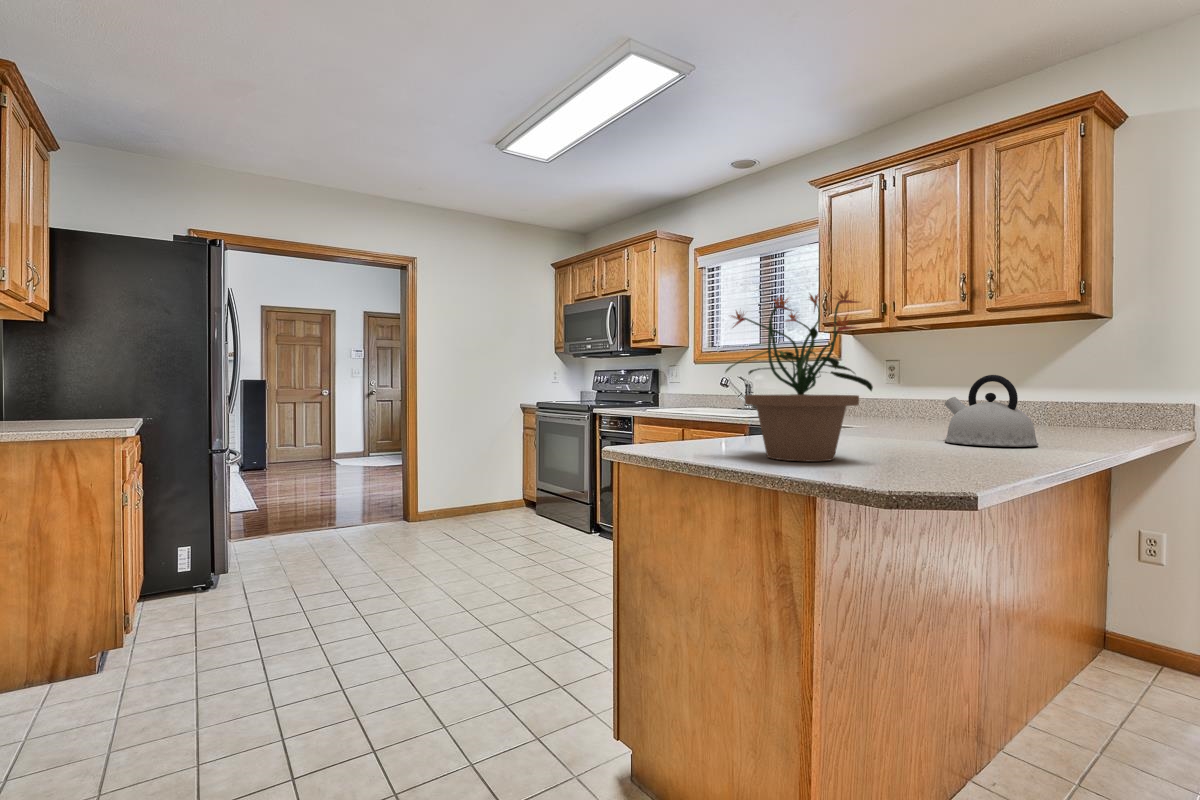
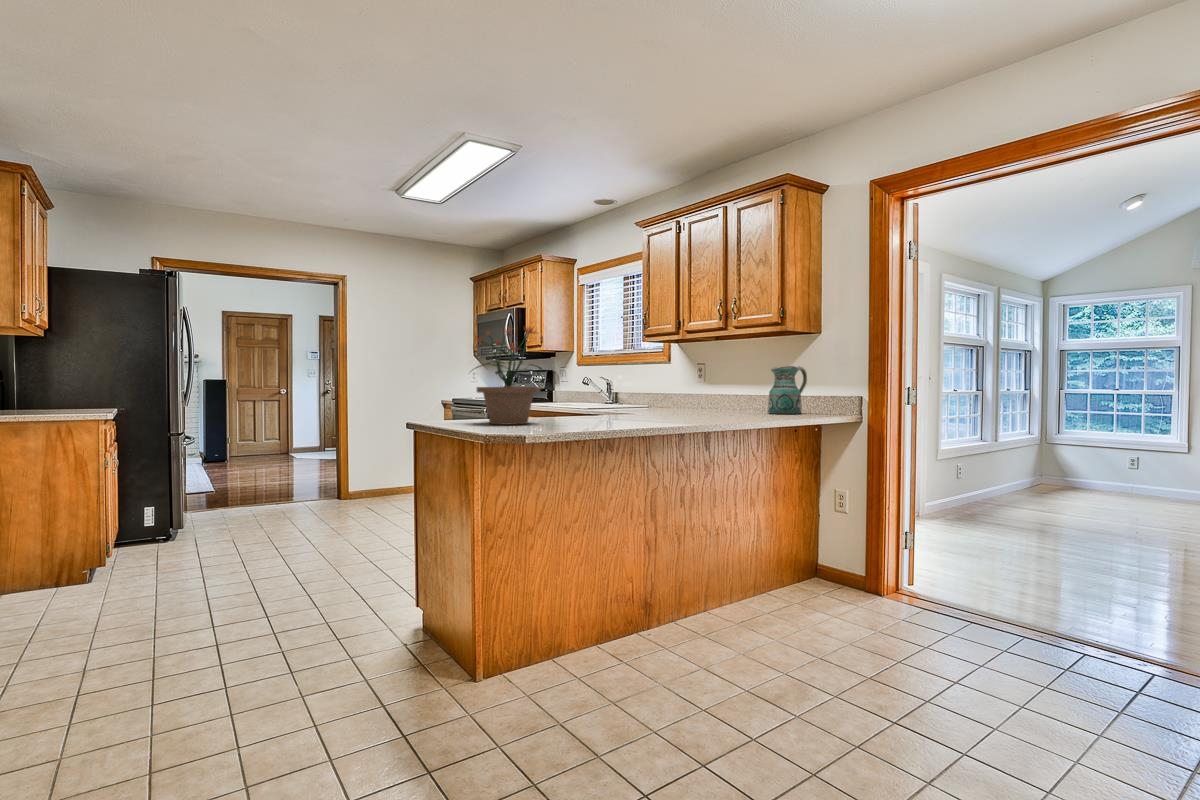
ceramic pitcher: none [1059,363,1118,432] -> present [768,366,807,414]
kettle: present [945,375,1039,447] -> none [640,375,690,419]

